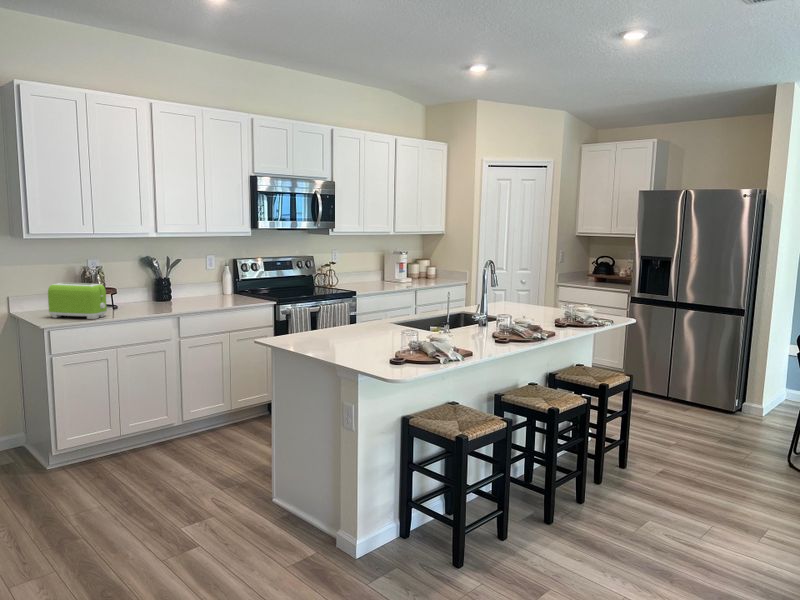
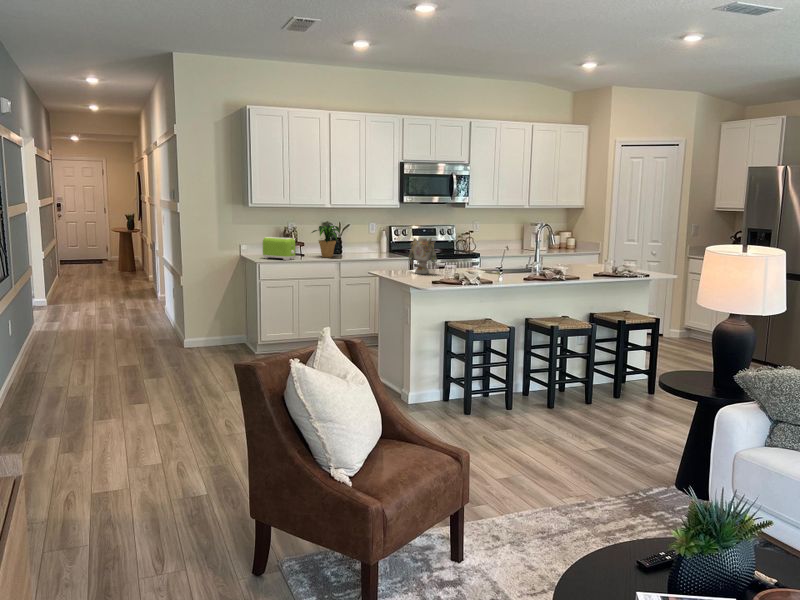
potted plant: none [125,262,176,309] -> present [312,225,340,257]
vase: none [315,282,363,338] -> present [408,238,437,274]

